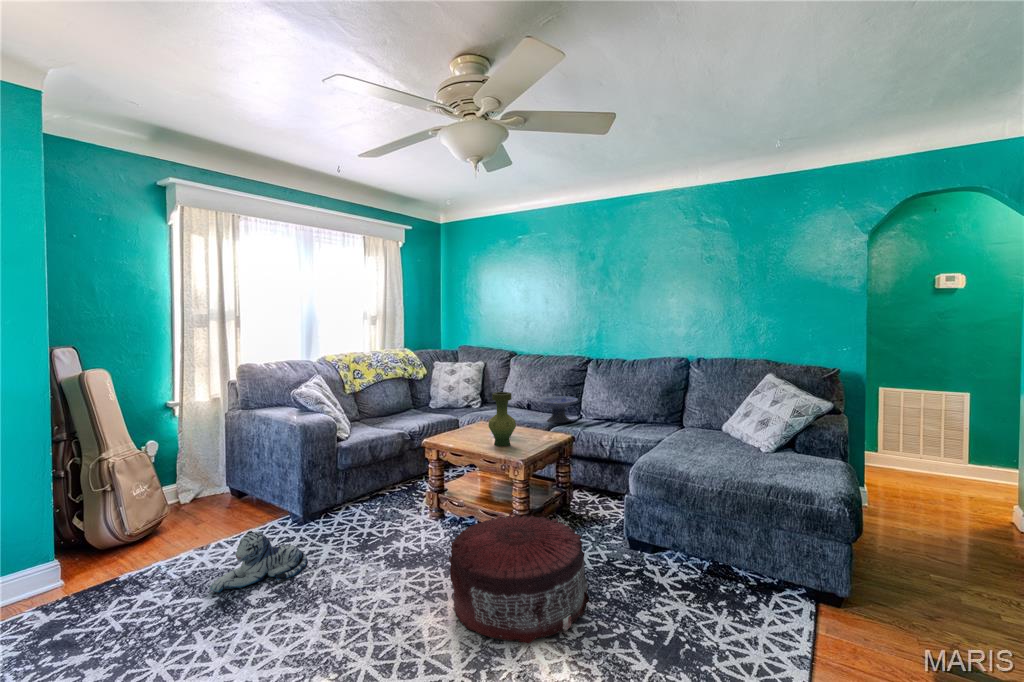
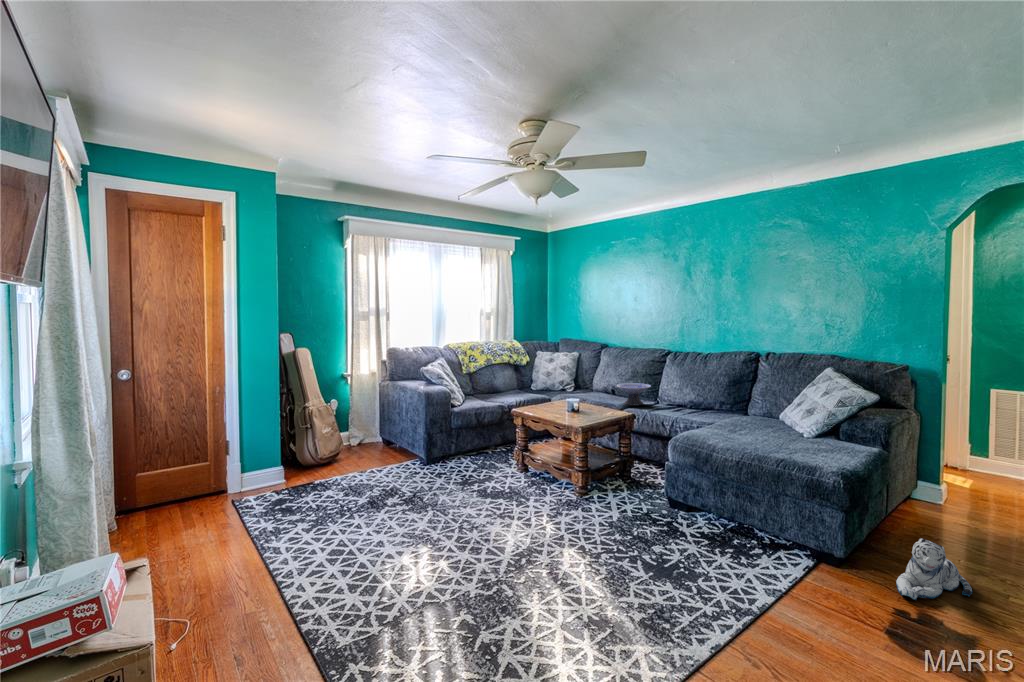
vase: present [488,392,516,446] -> none [562,375,583,418]
pouf: present [449,514,590,644] -> none [515,465,617,549]
plush toy: present [209,531,308,592] -> present [896,539,972,600]

